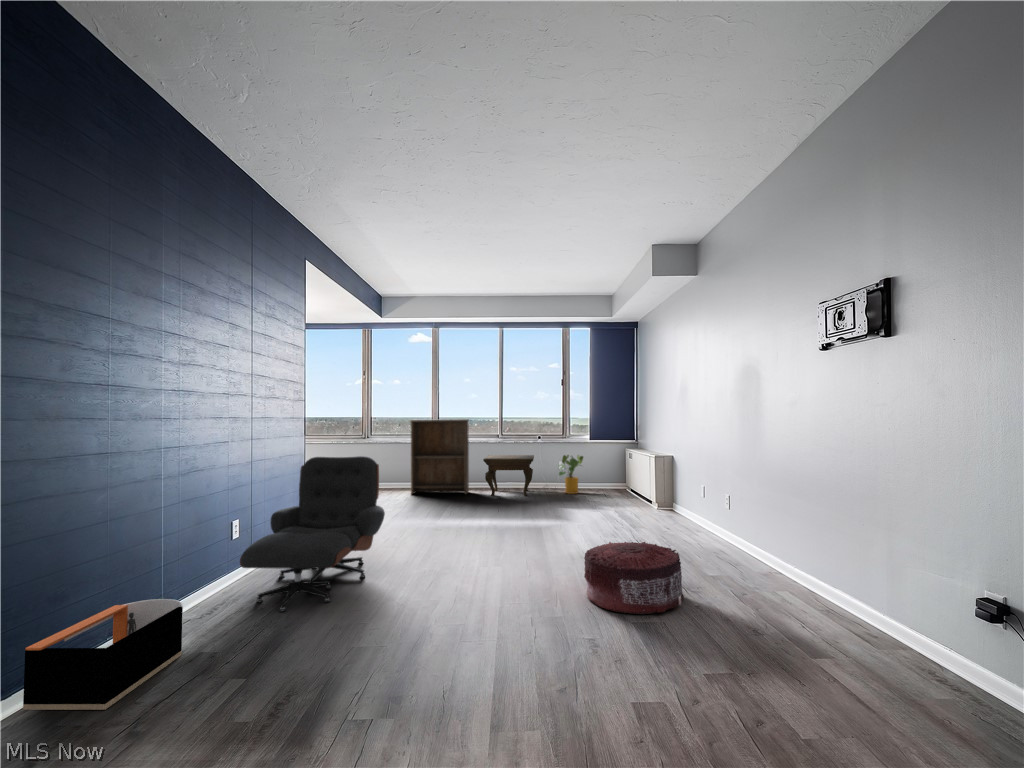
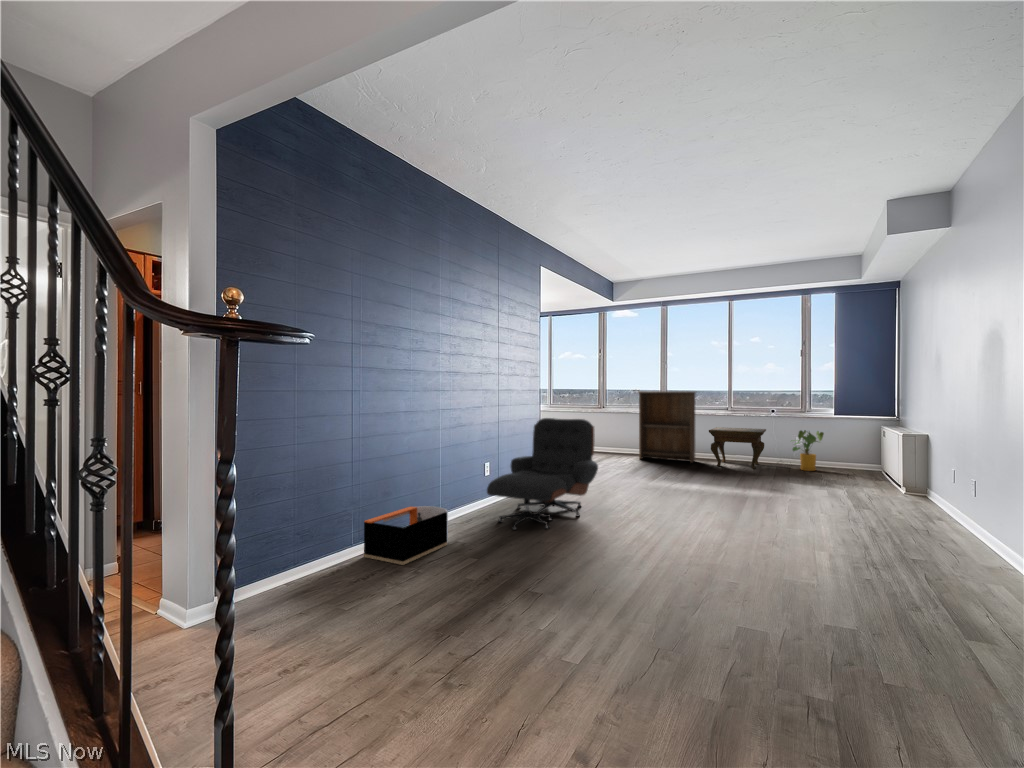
pouf: present [584,542,684,614] -> none [771,510,885,581]

